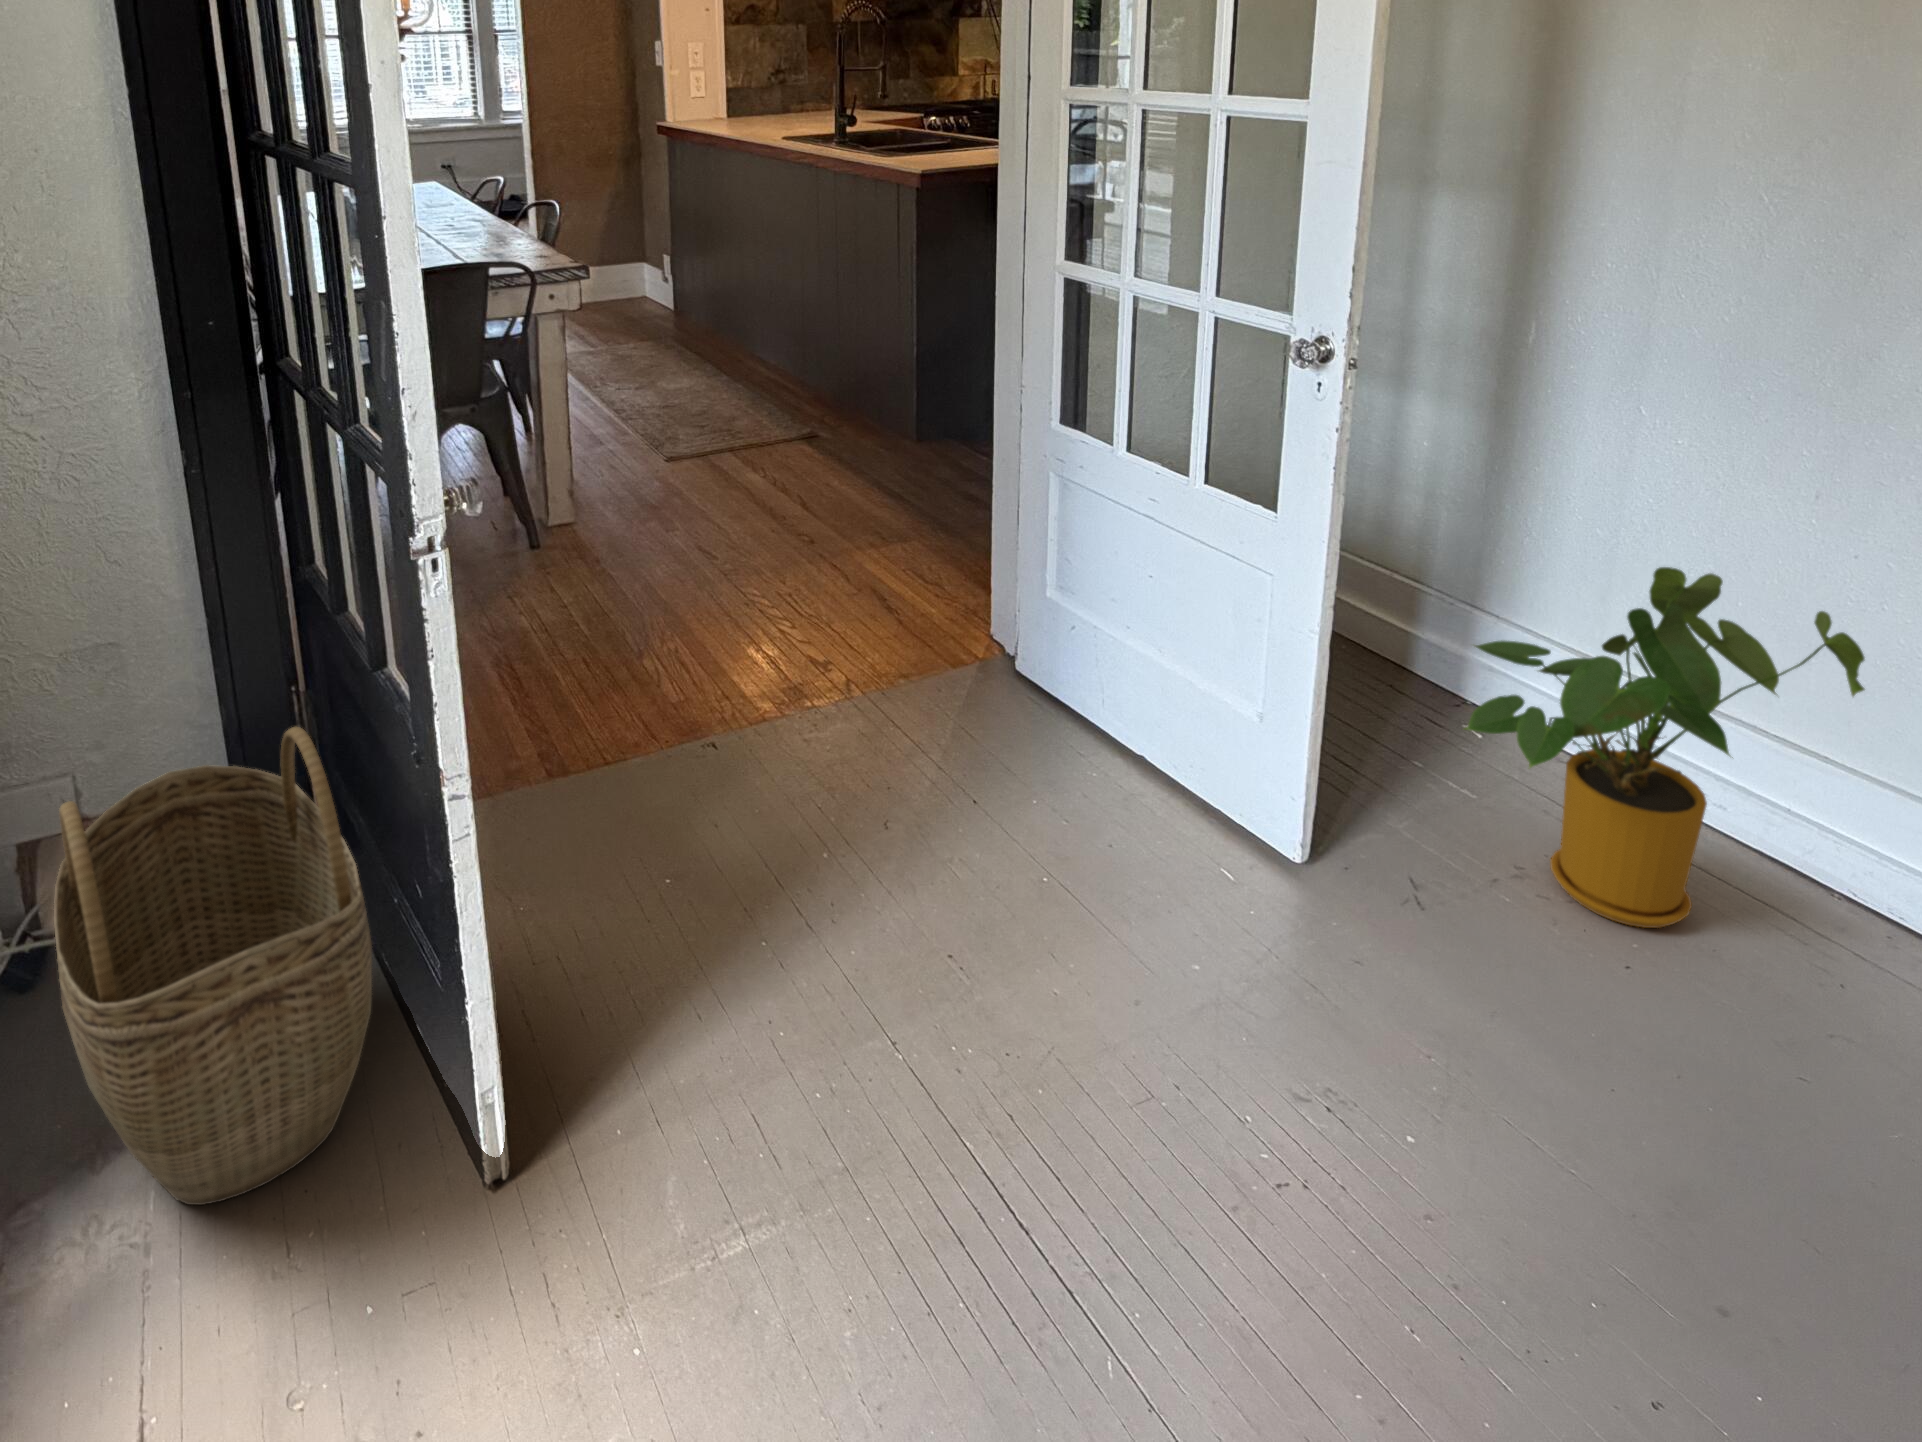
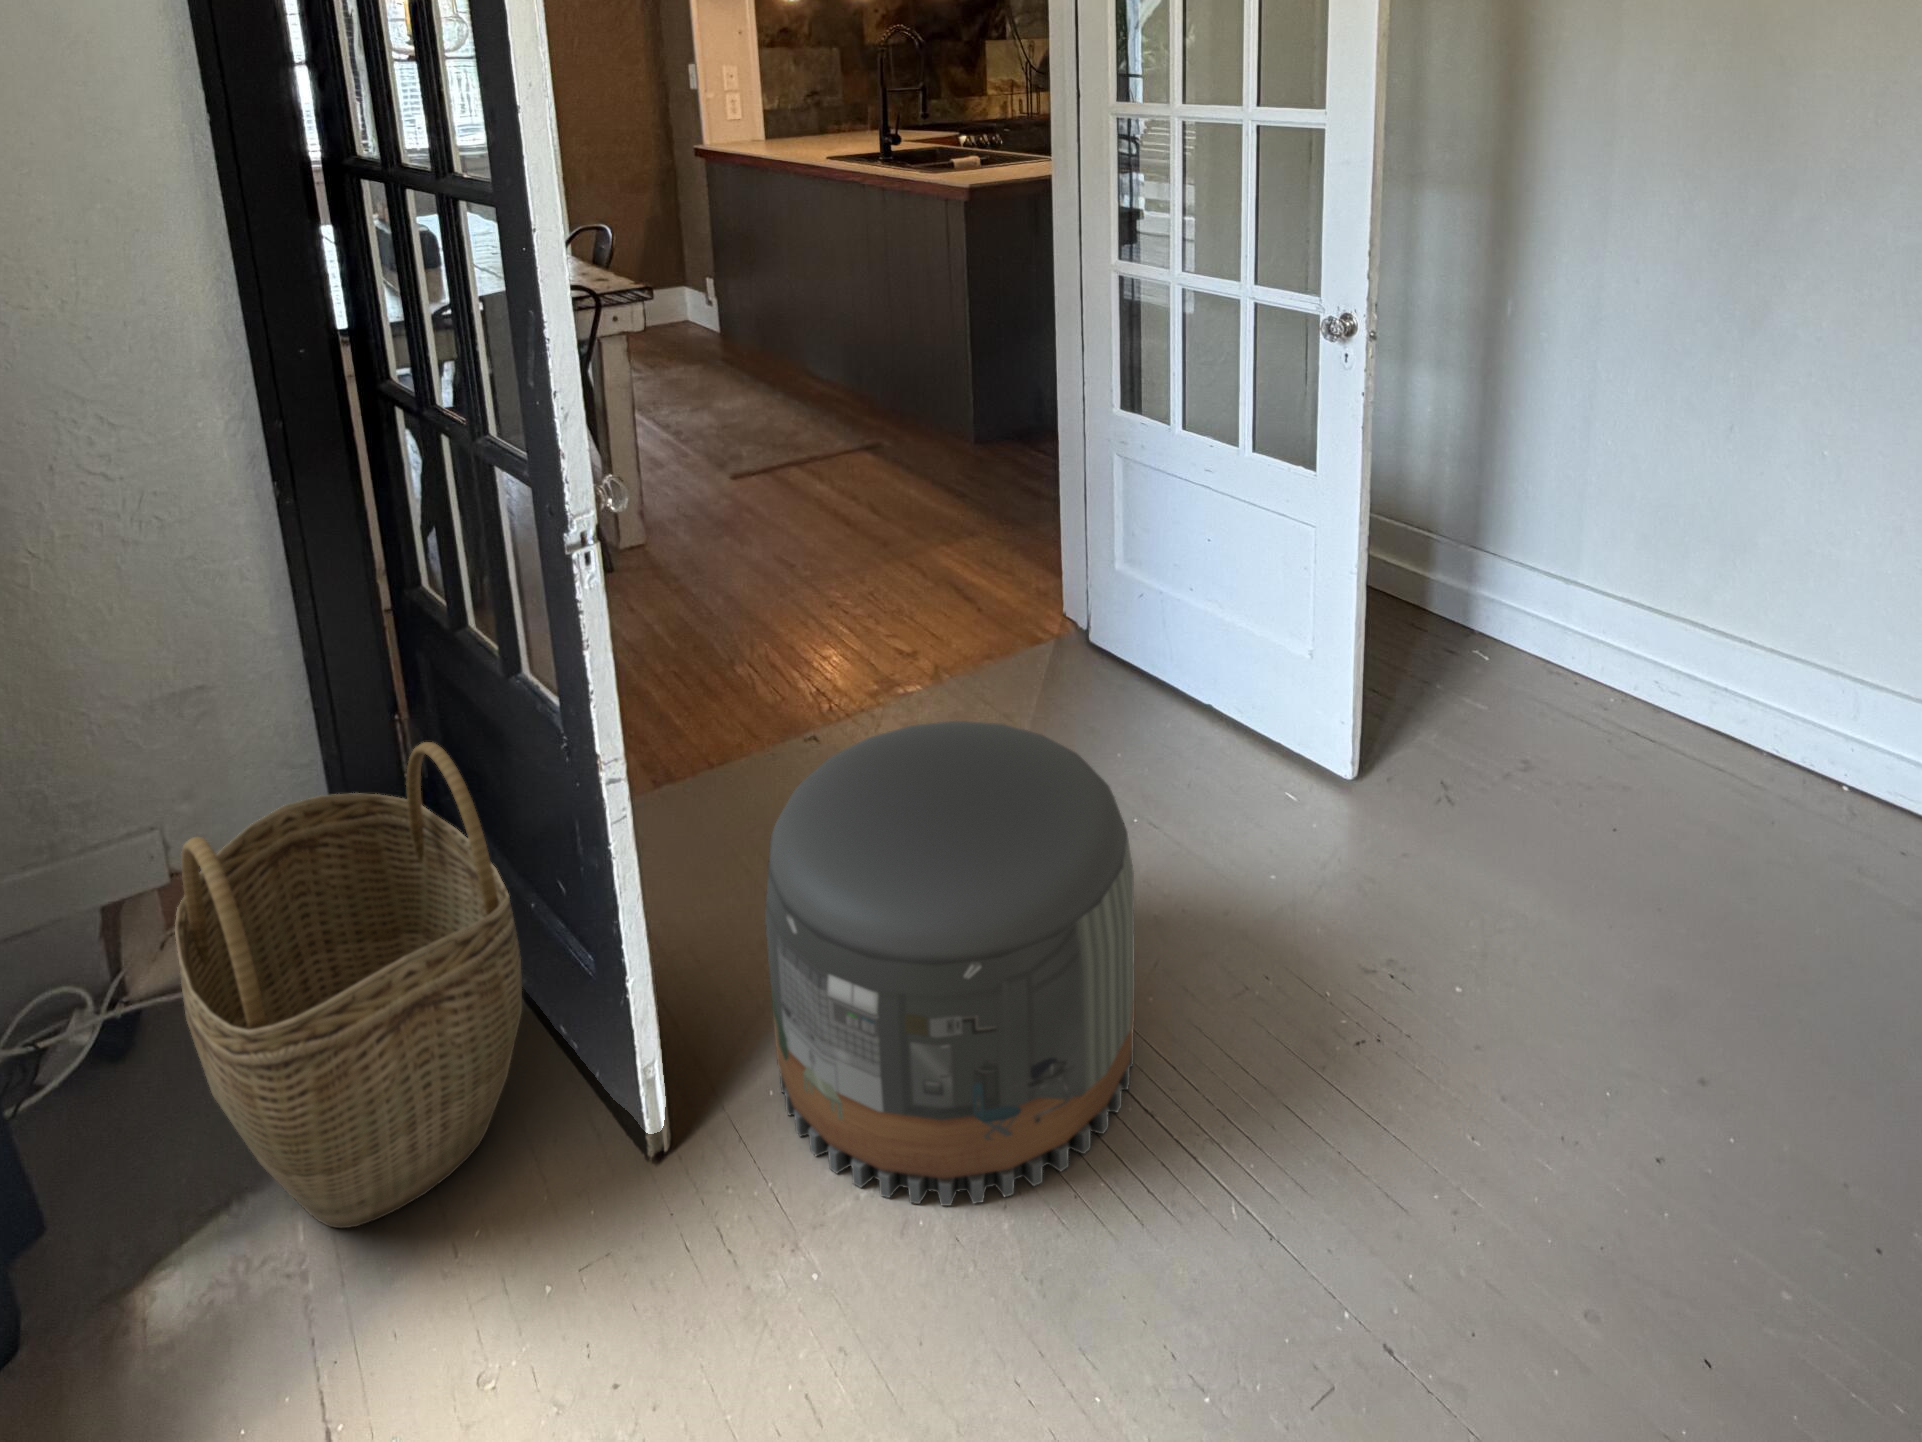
house plant: present [1465,567,1865,928] -> none [1472,493,1770,794]
pouf: none [619,759,1016,1303] -> present [765,721,1135,1206]

